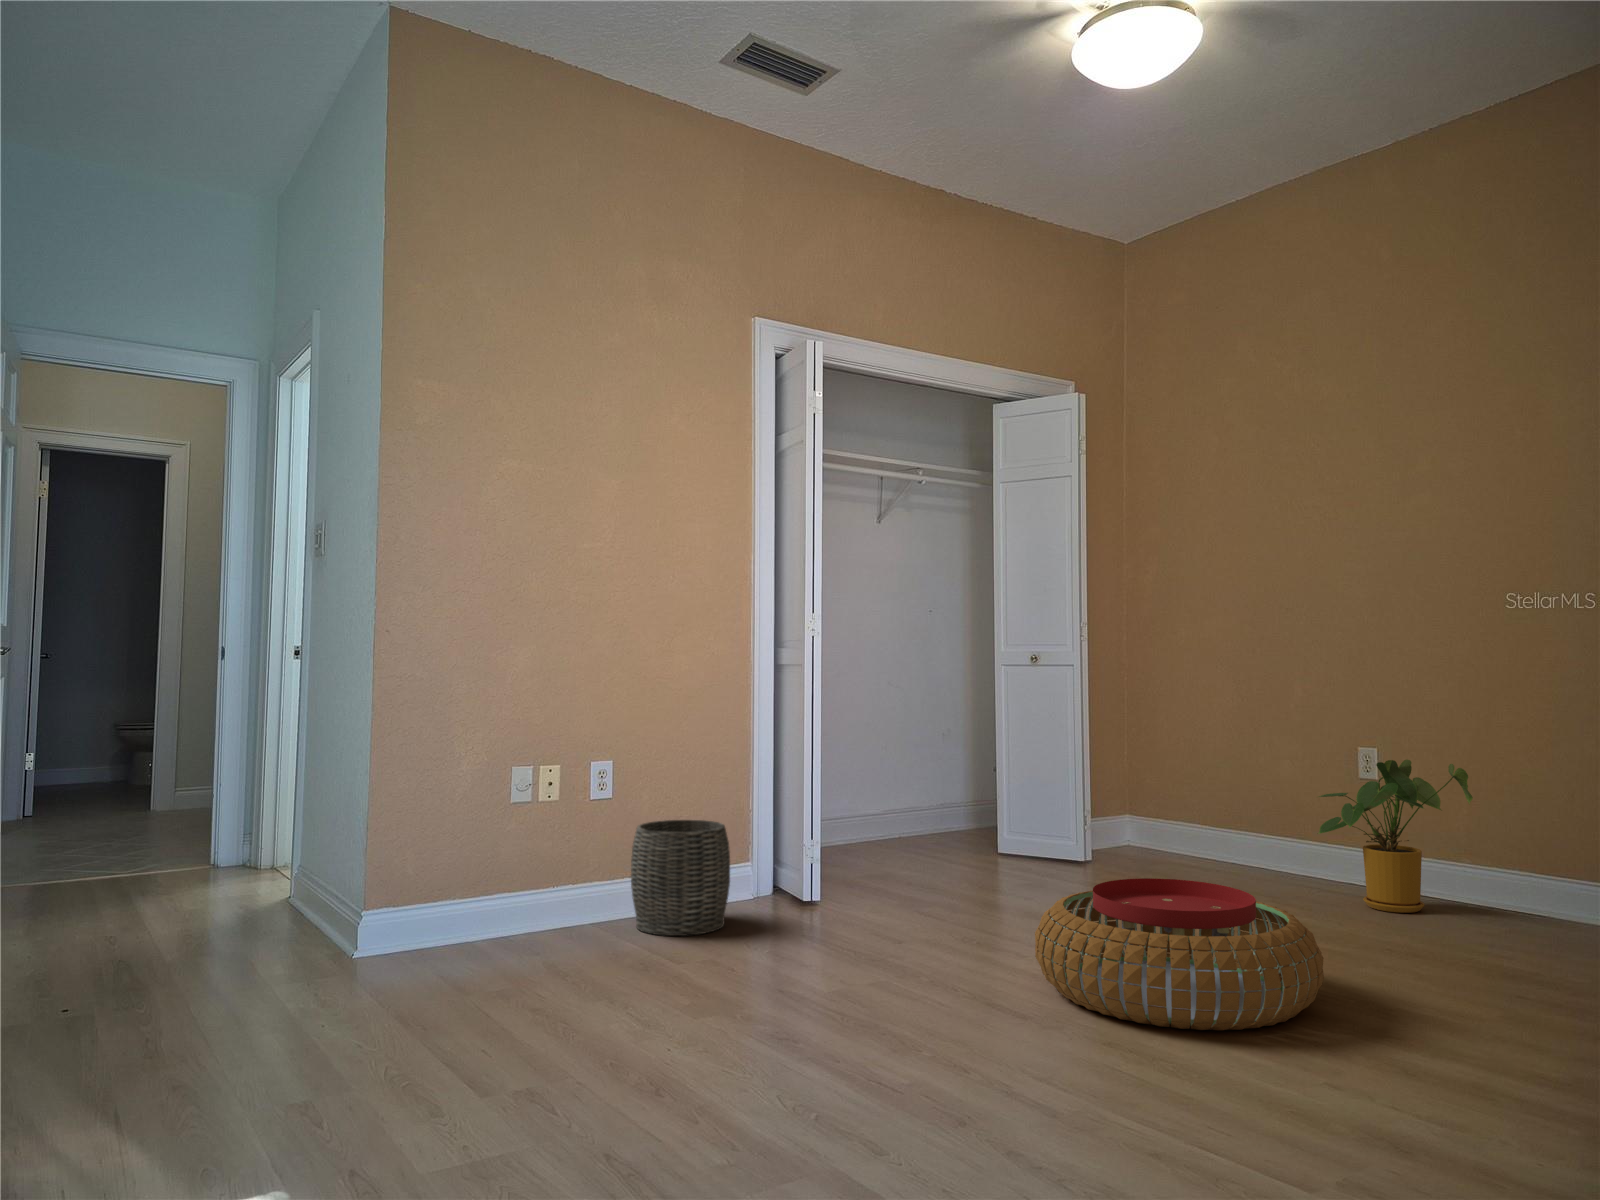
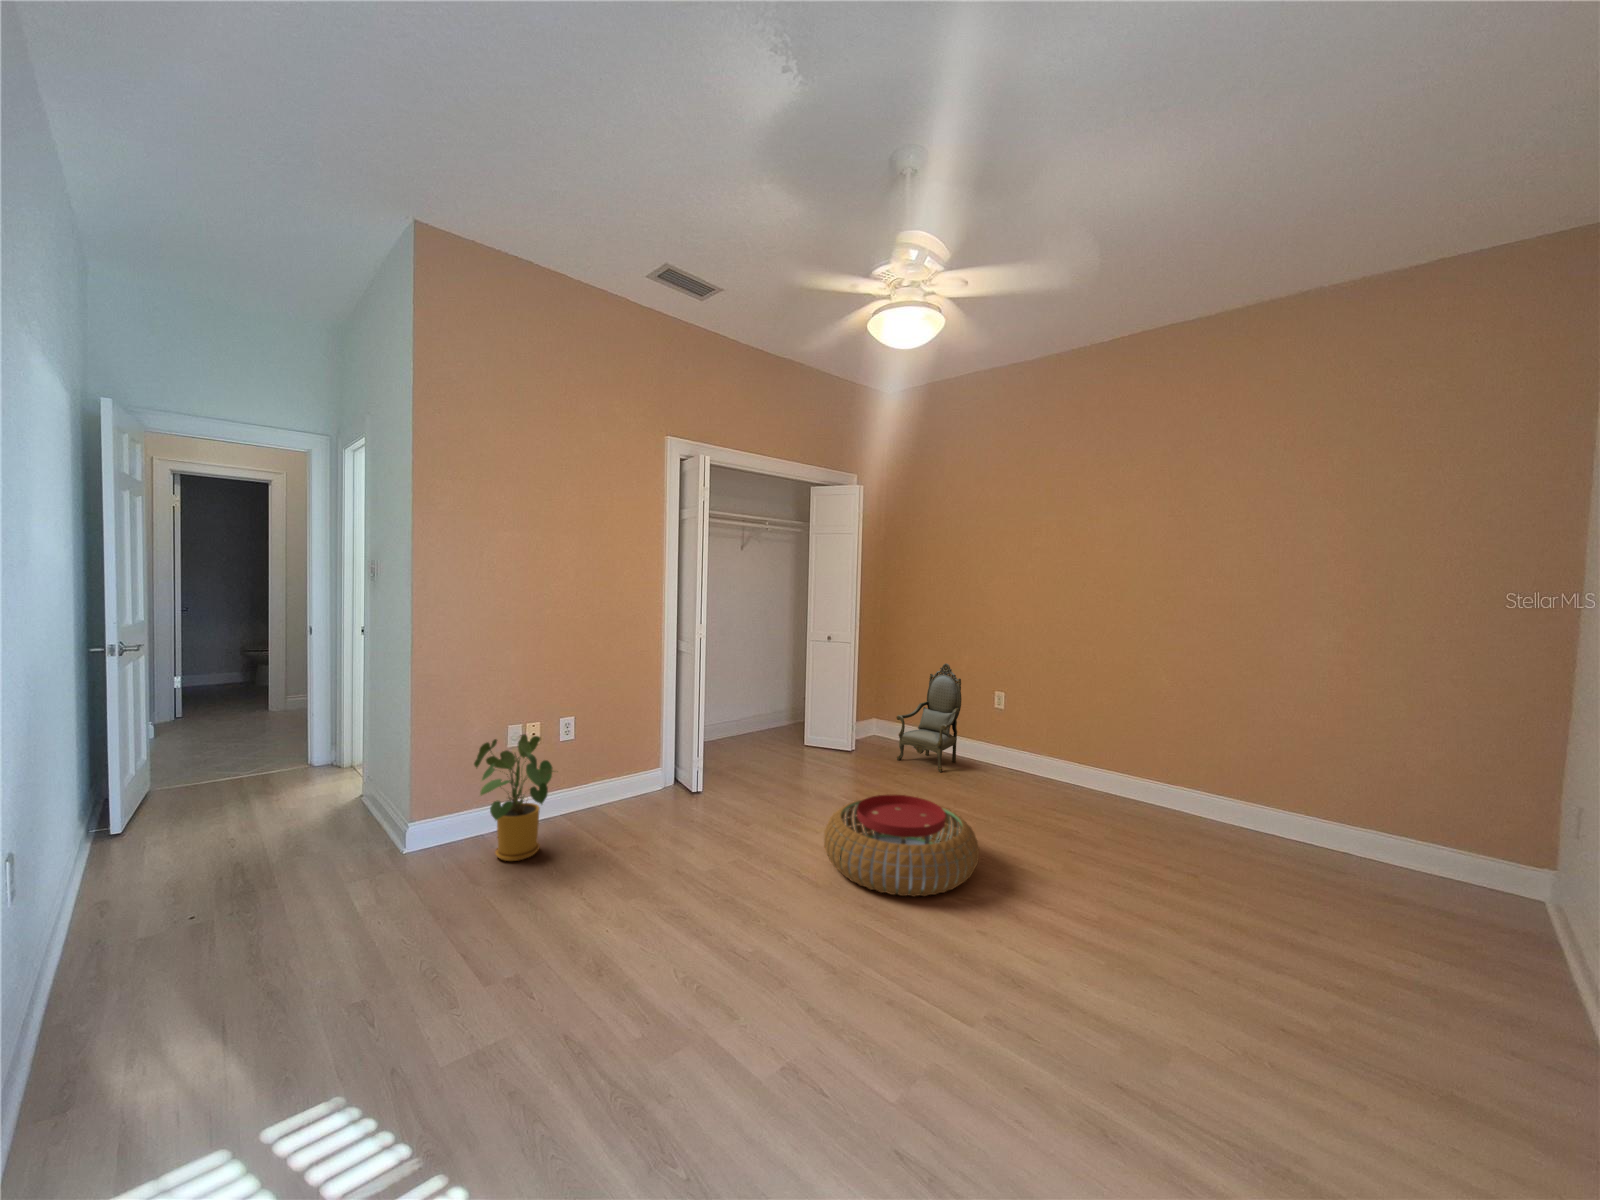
armchair: none [1155,640,1287,890] -> present [896,663,962,772]
house plant: present [1318,760,1473,913] -> present [474,734,554,861]
woven basket: present [631,820,730,936] -> none [585,750,647,825]

